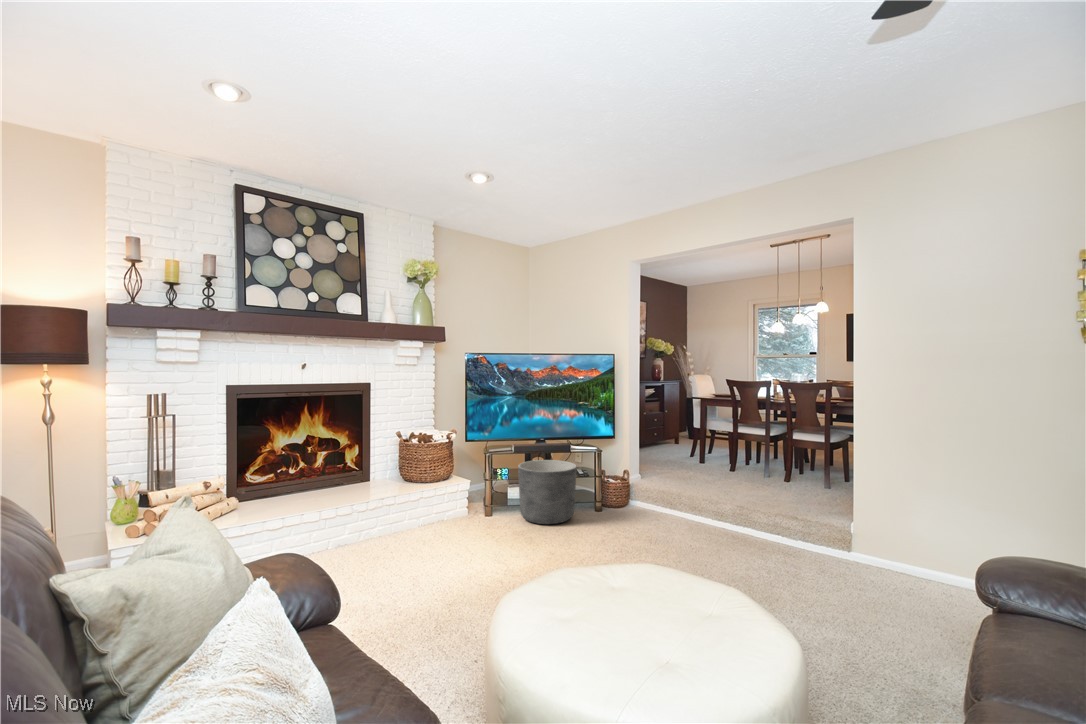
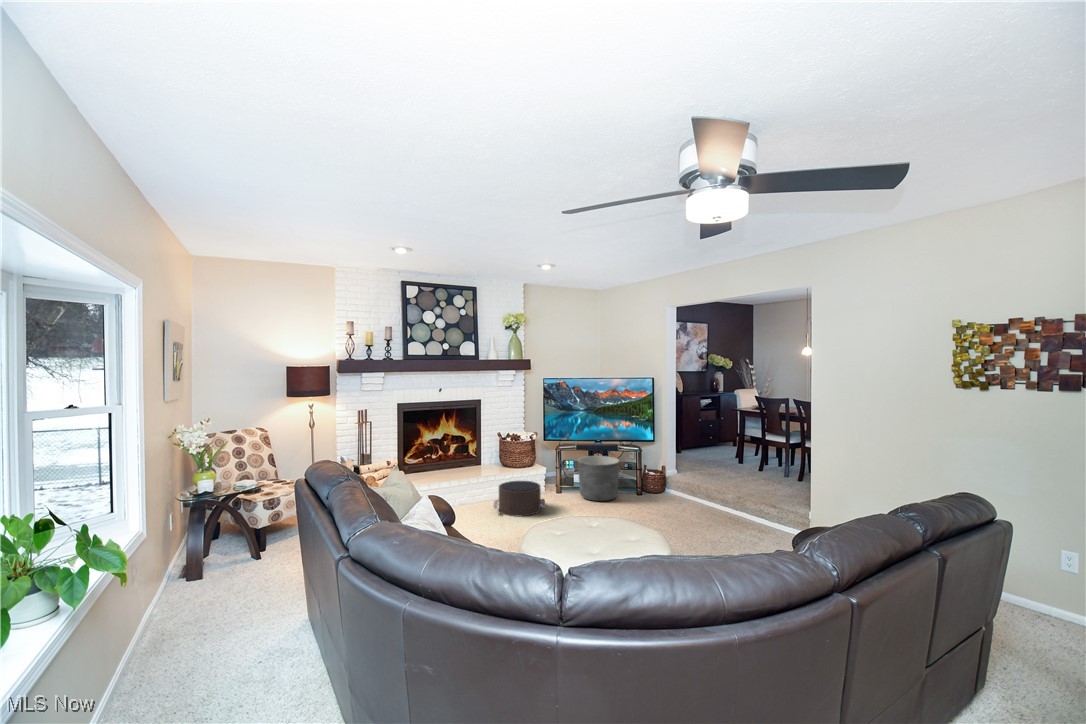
pouf: none [397,501,484,559] -> present [493,481,547,517]

